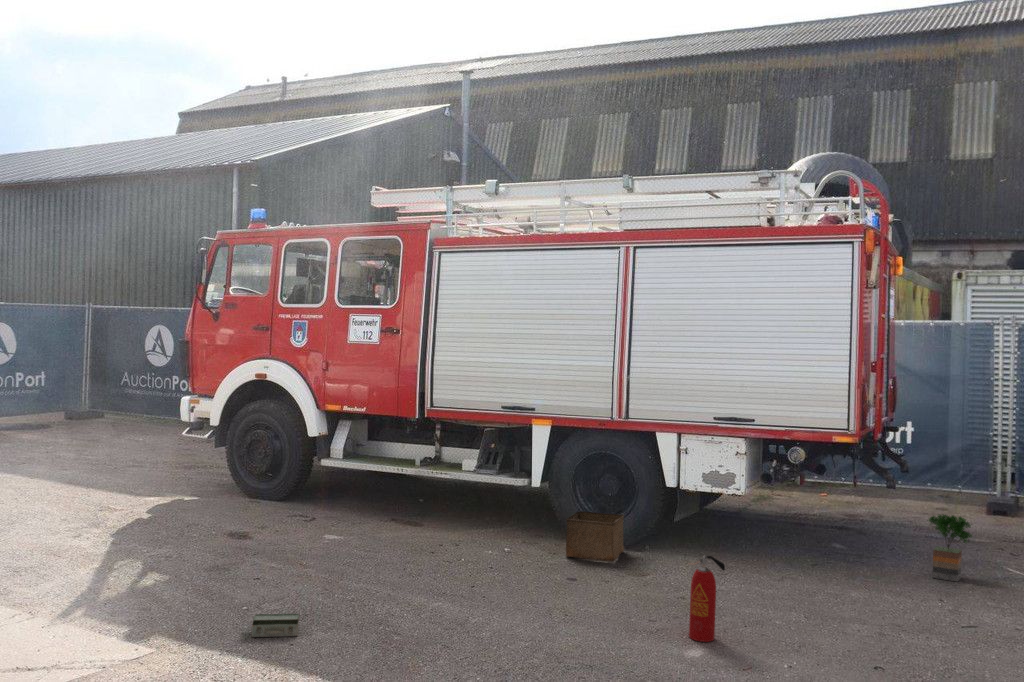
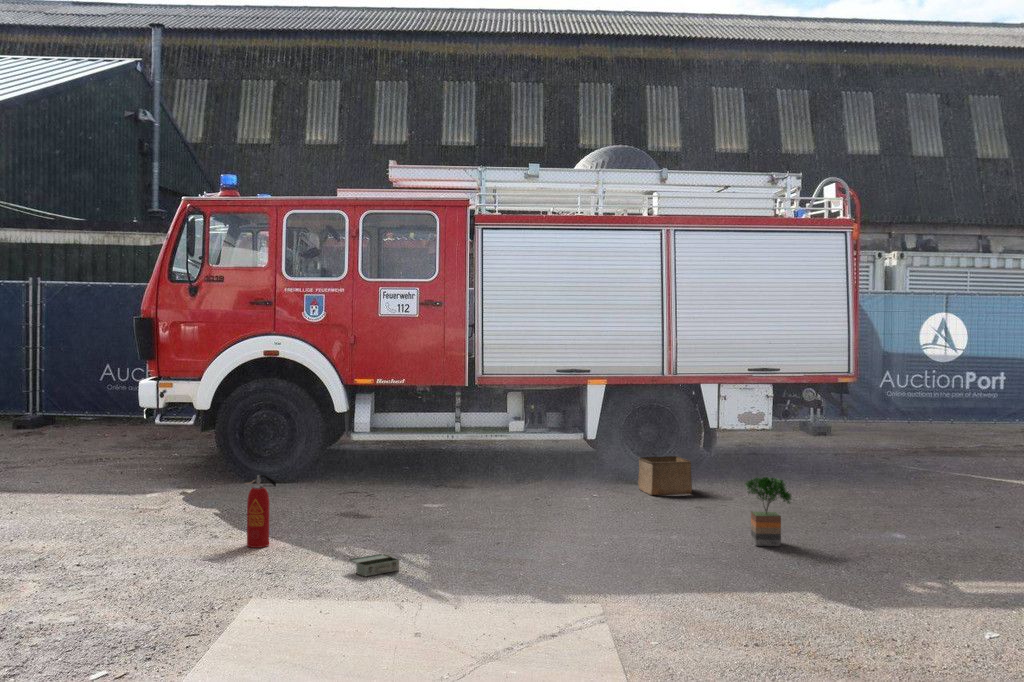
potted tree: present [929,515,972,582] -> present [745,477,791,546]
fire extinguisher: present [689,556,725,642] -> present [245,475,276,548]
toolbox: present [251,614,299,637] -> present [349,554,399,576]

